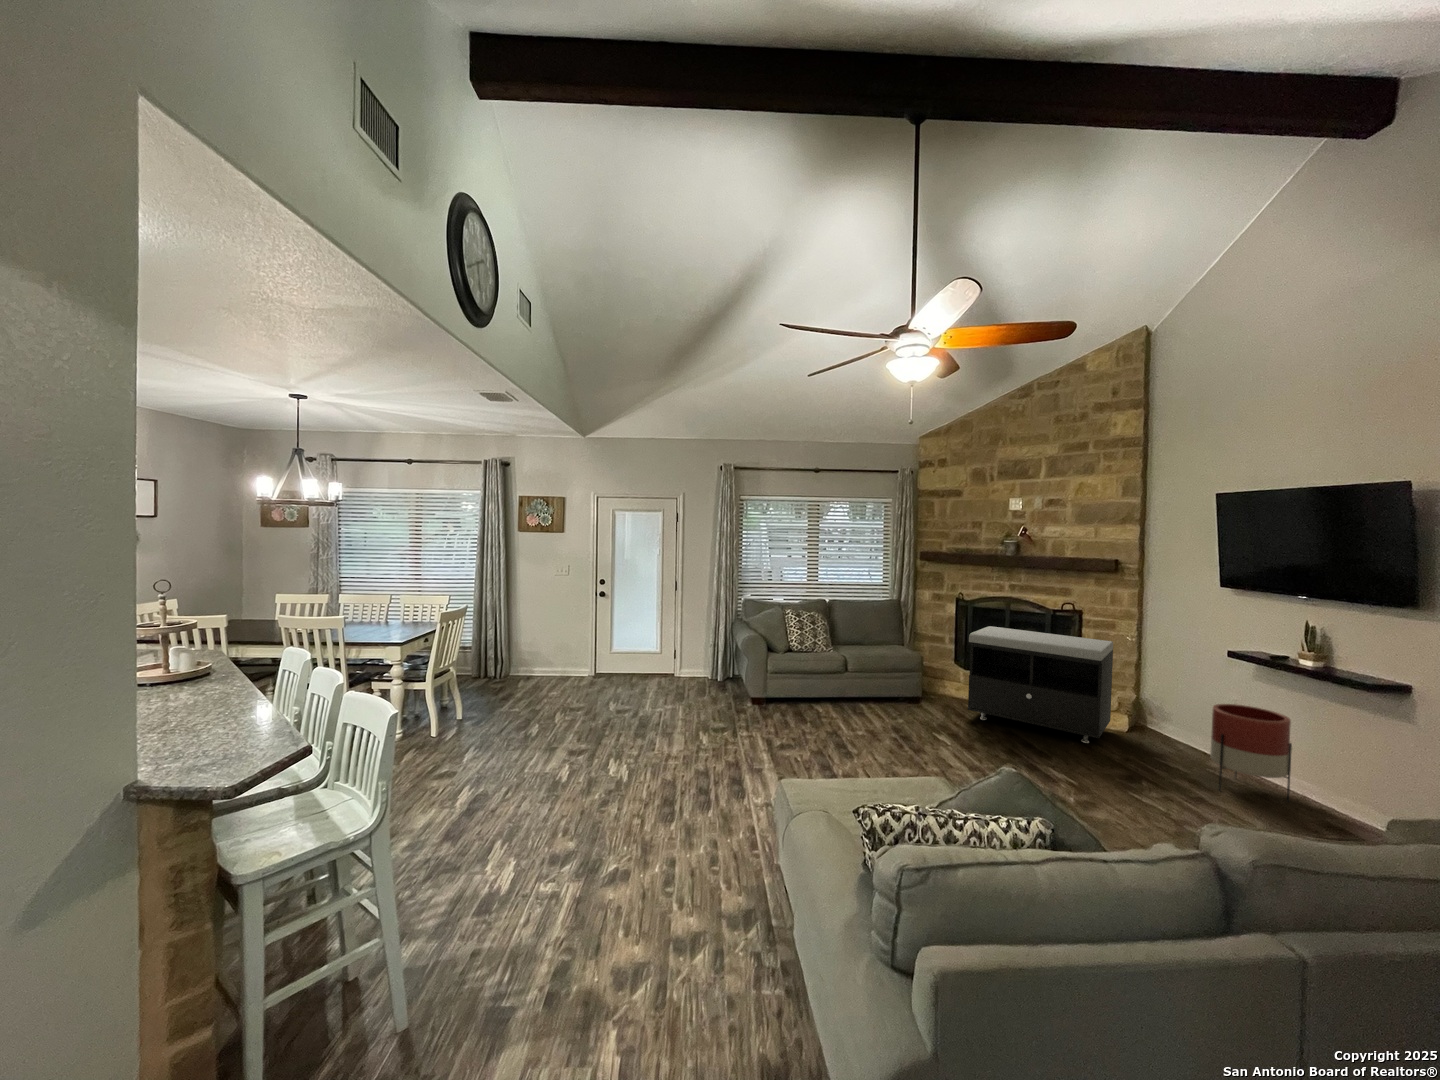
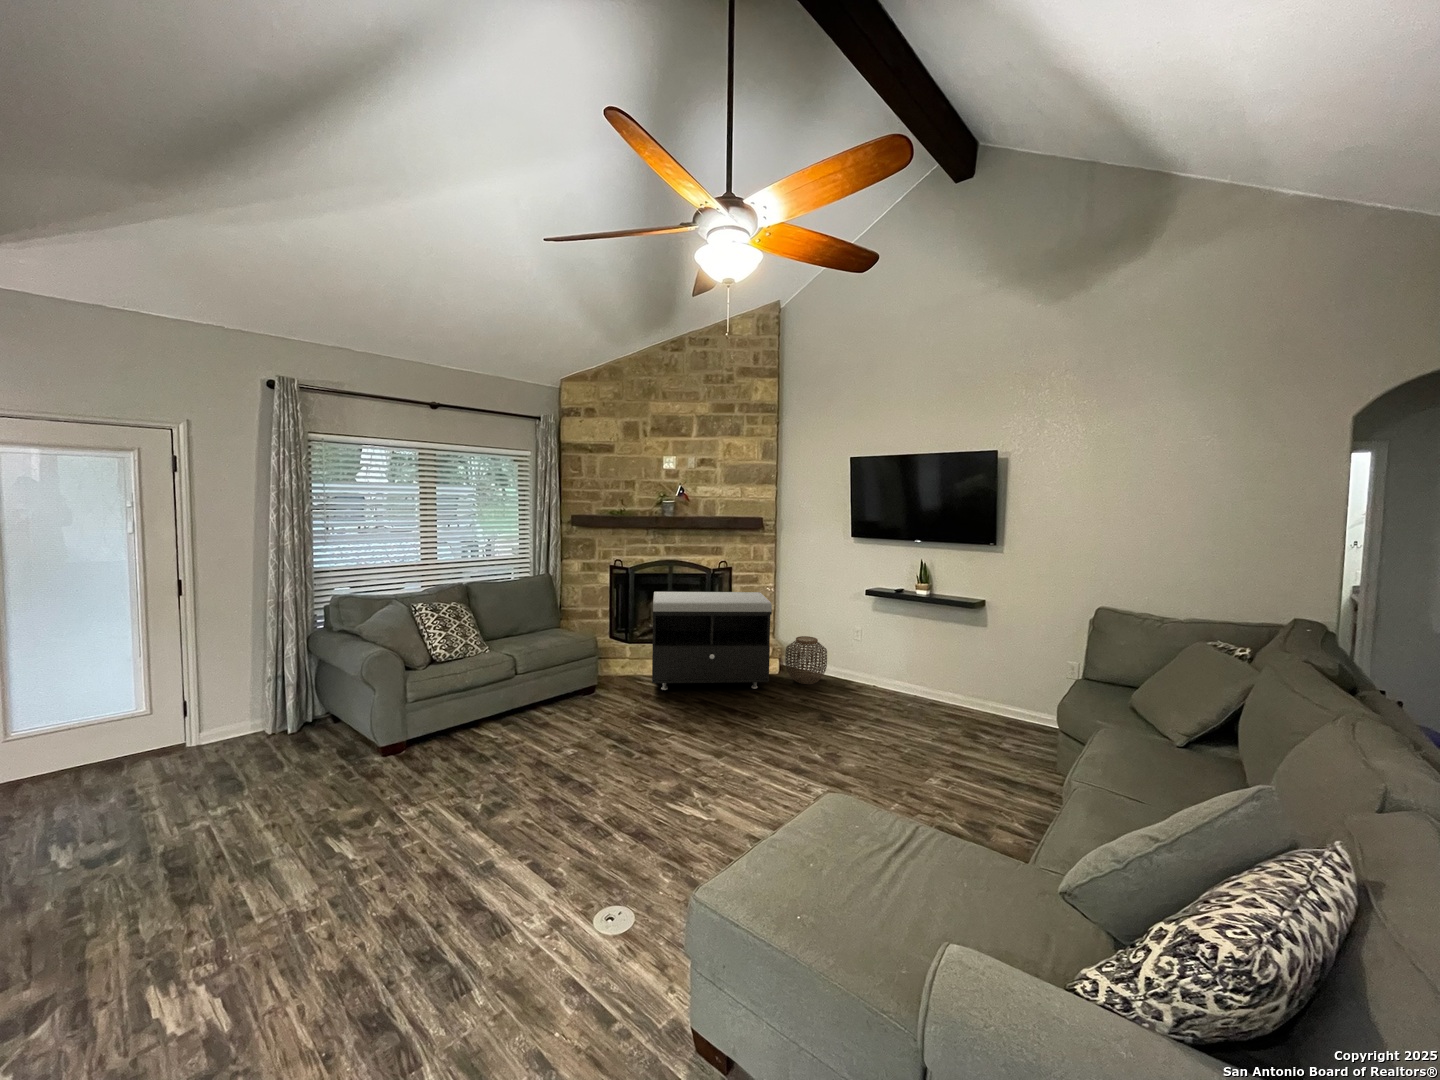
woven basket: none [1135,699,1196,758] -> present [785,636,827,684]
planter: present [1210,704,1292,802] -> none [851,631,901,703]

